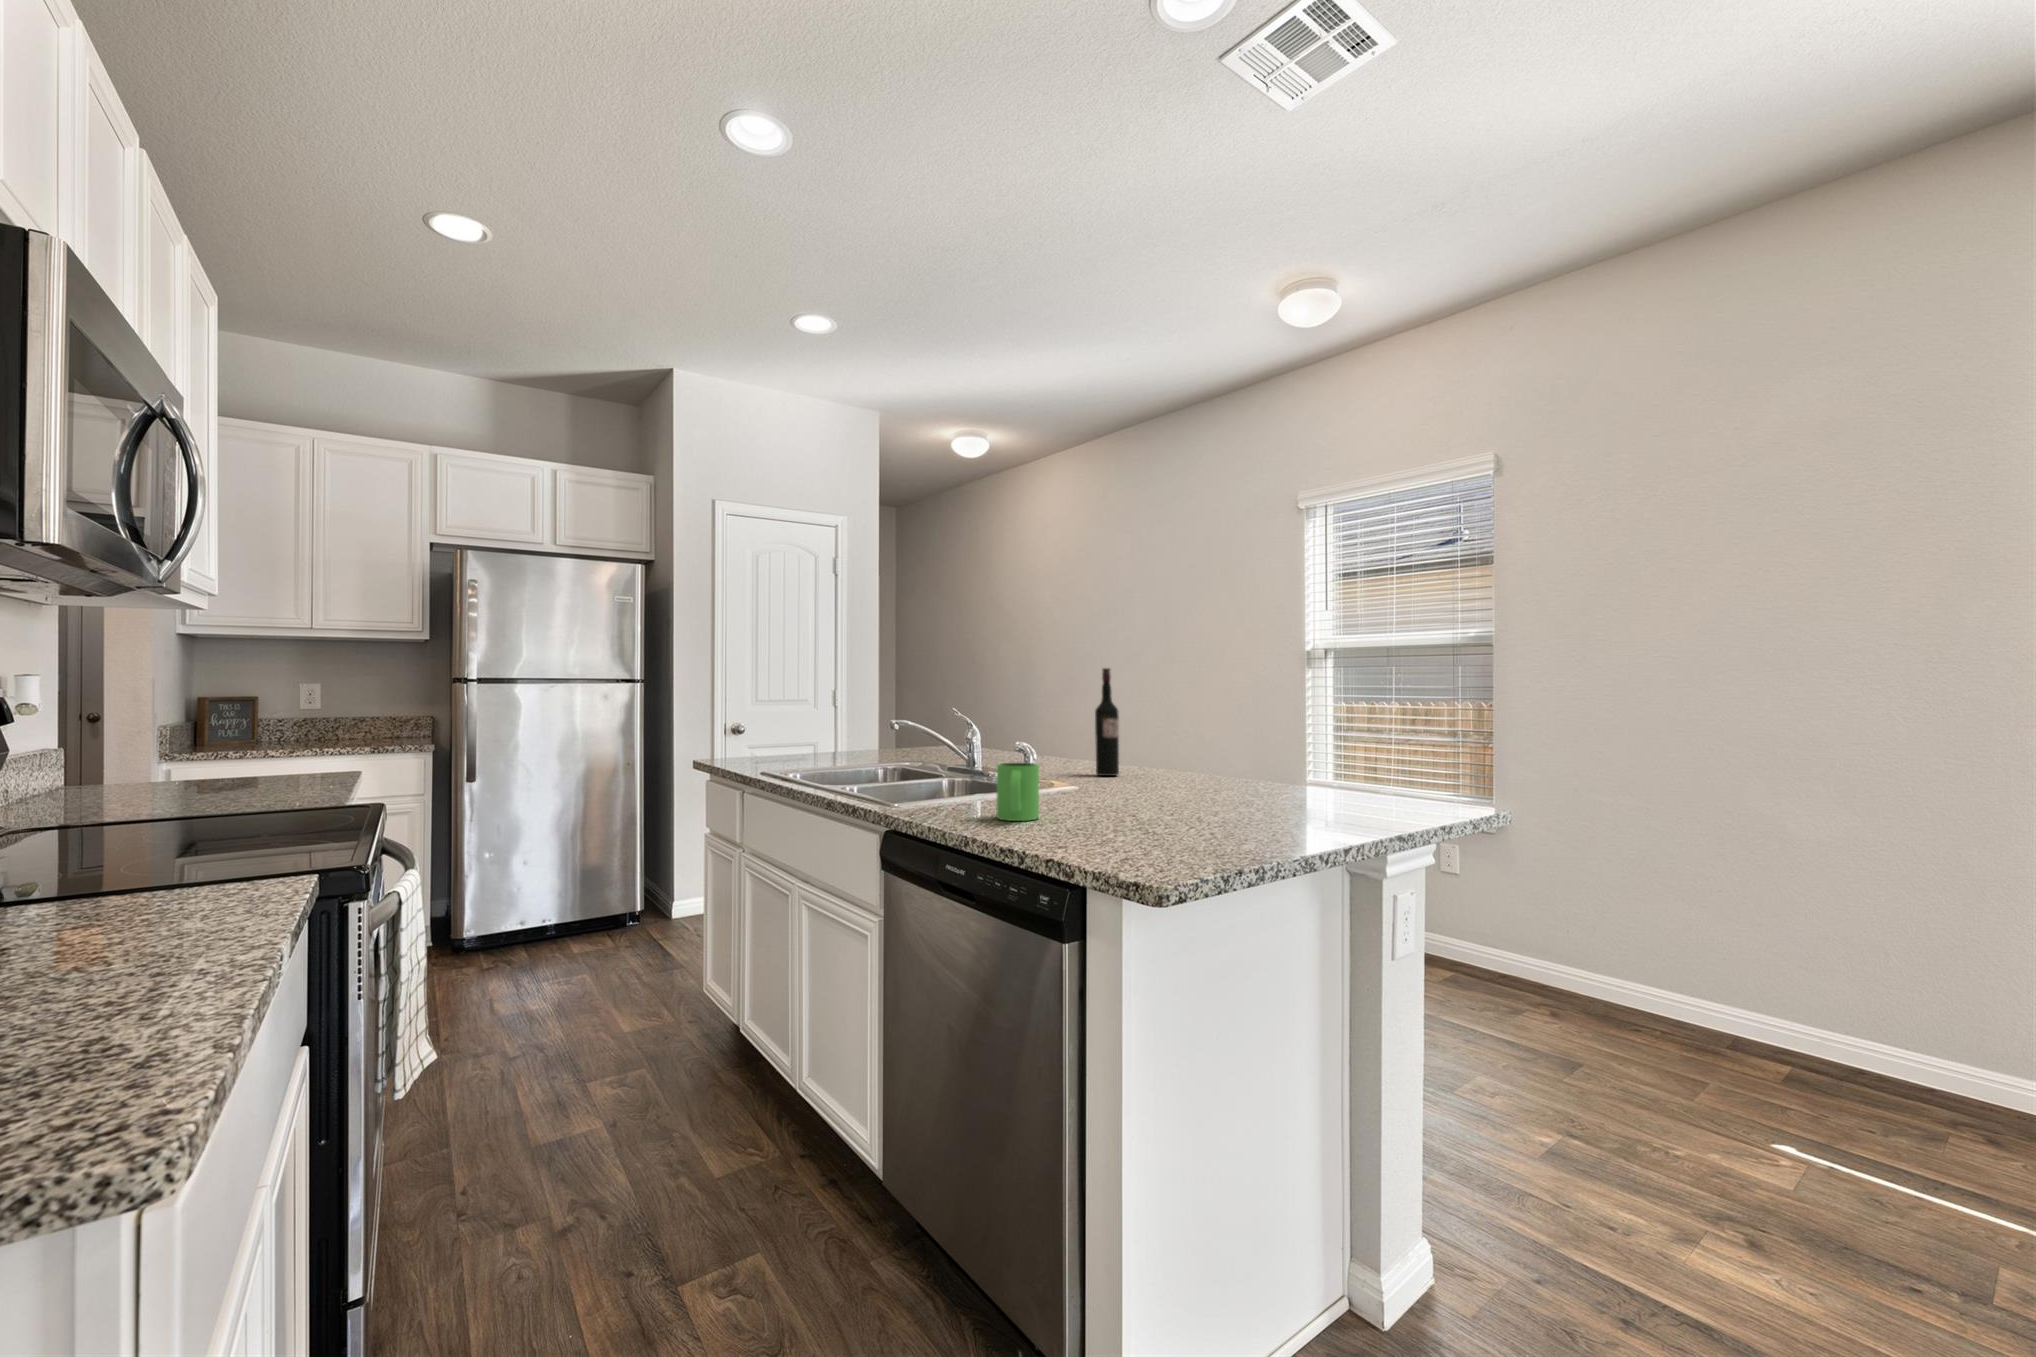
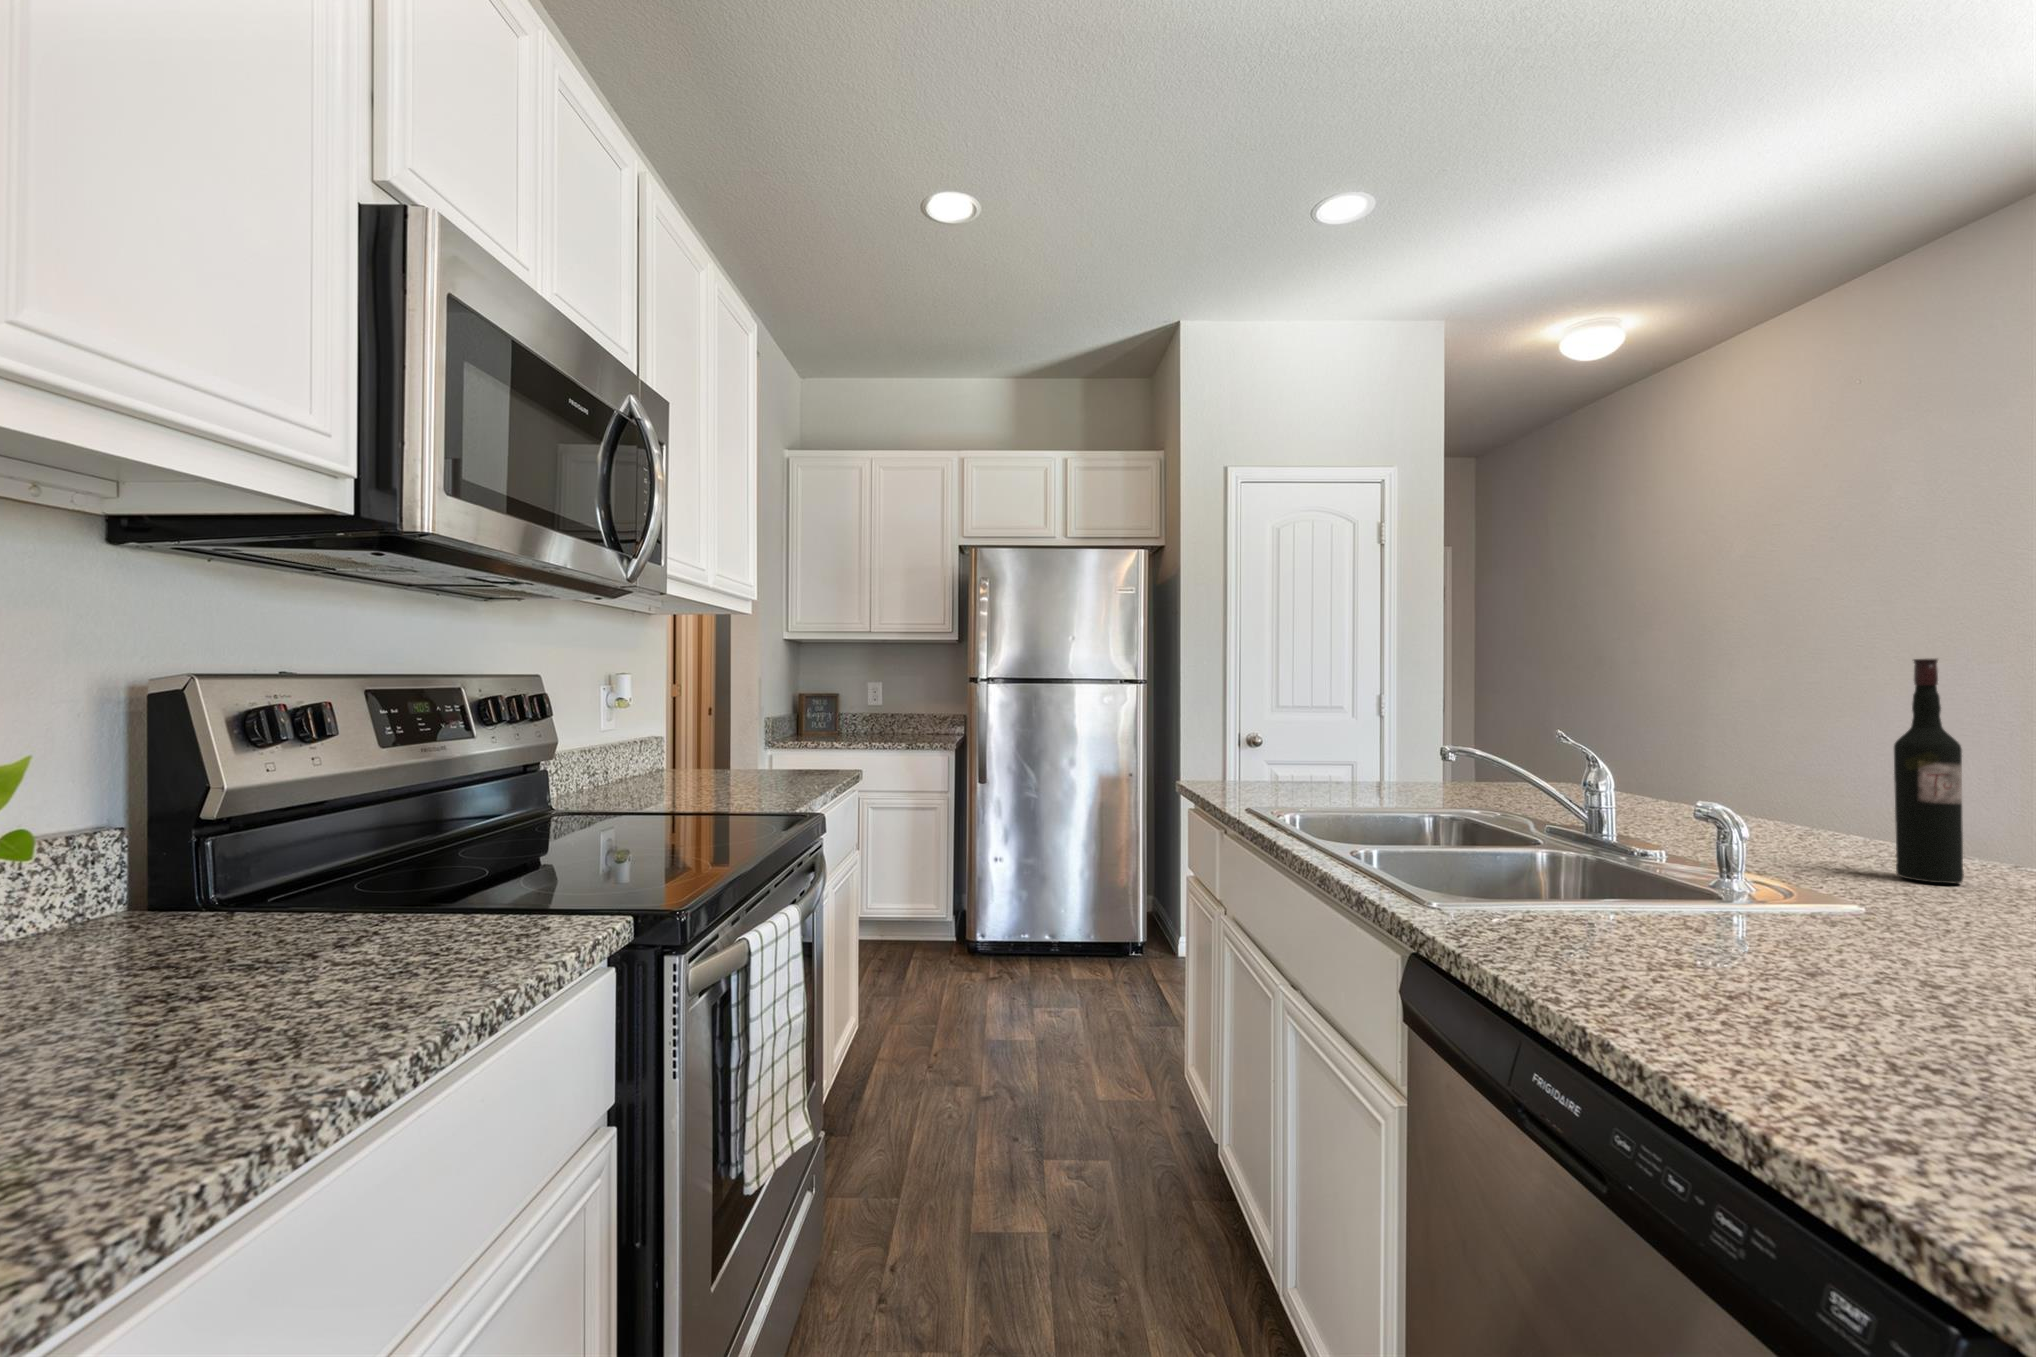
mug: present [997,763,1039,821] -> none [1676,877,1808,1037]

